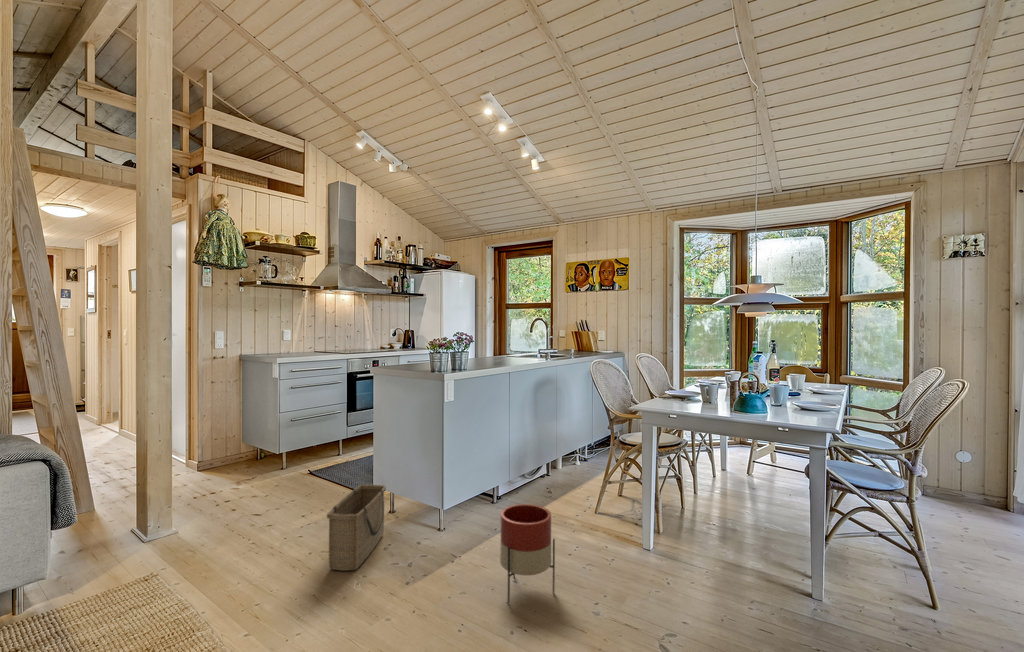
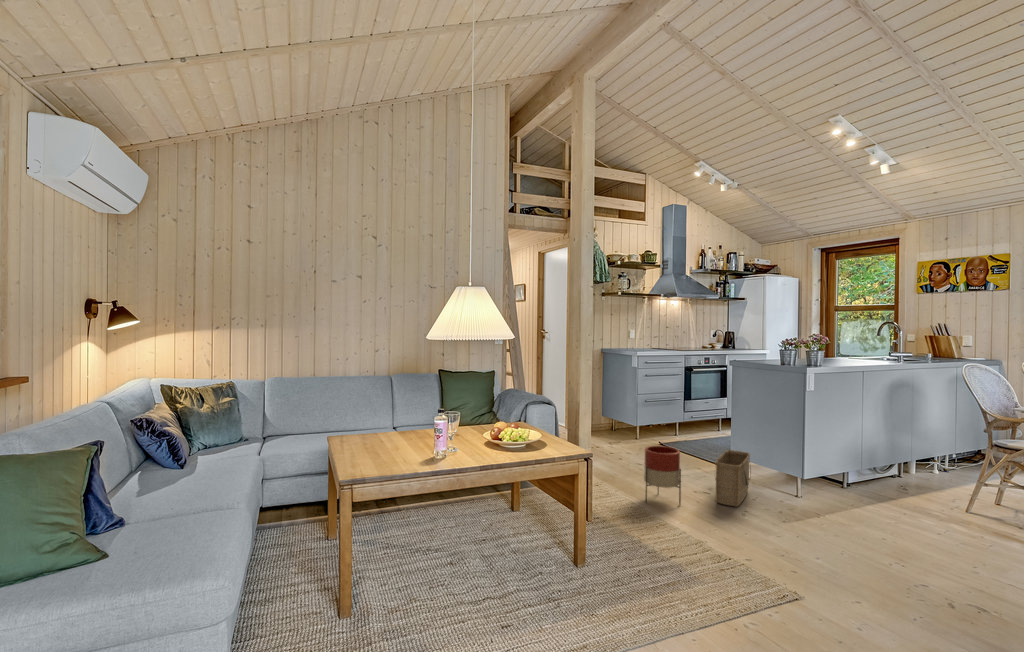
planter: present [500,504,555,604] -> present [644,446,681,505]

